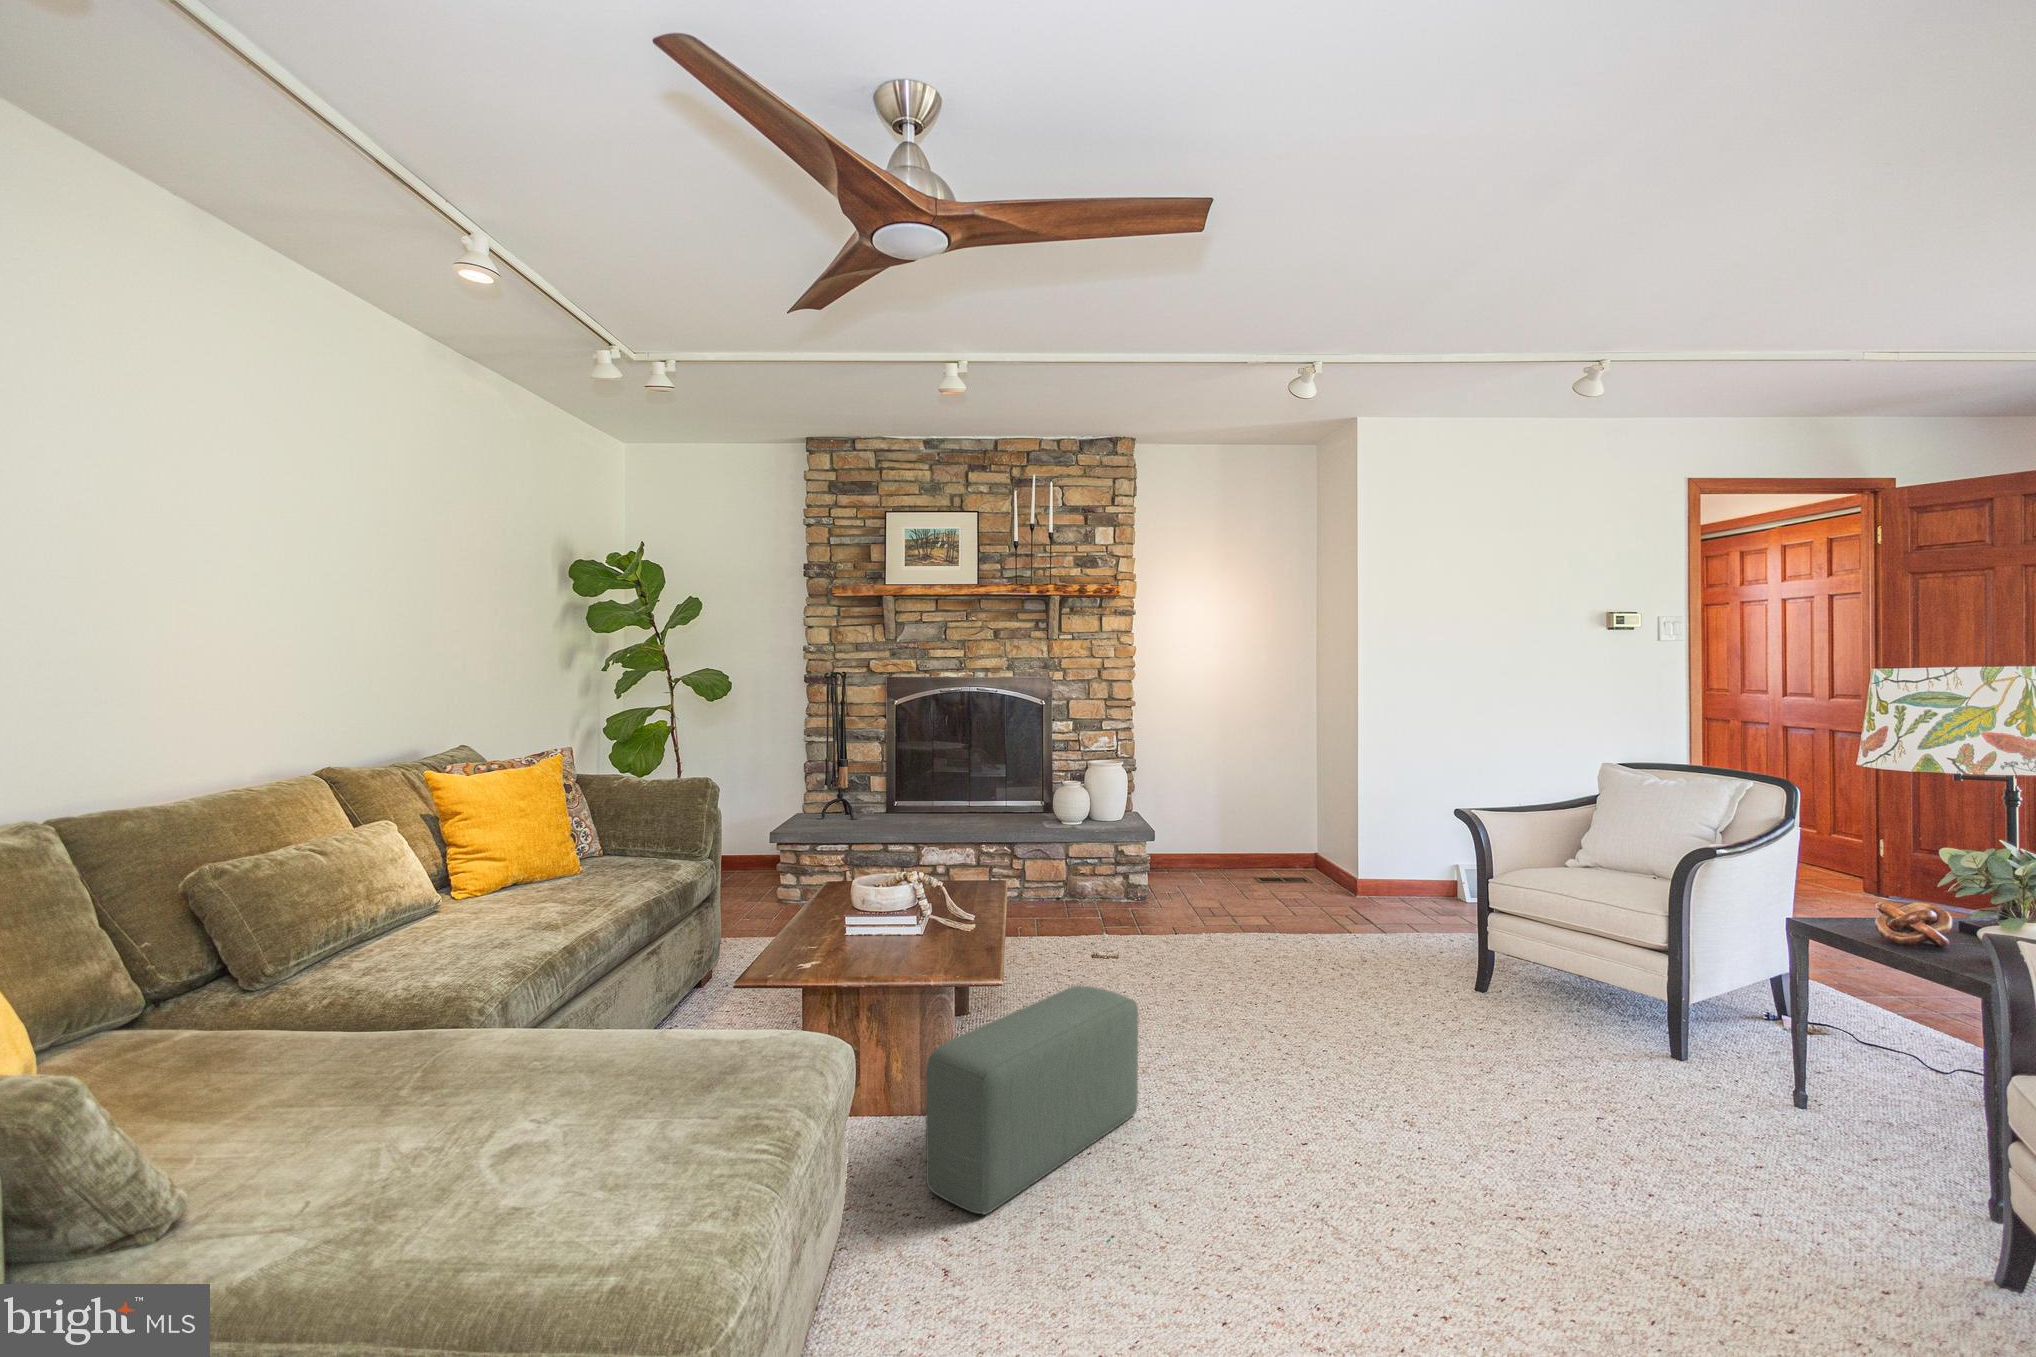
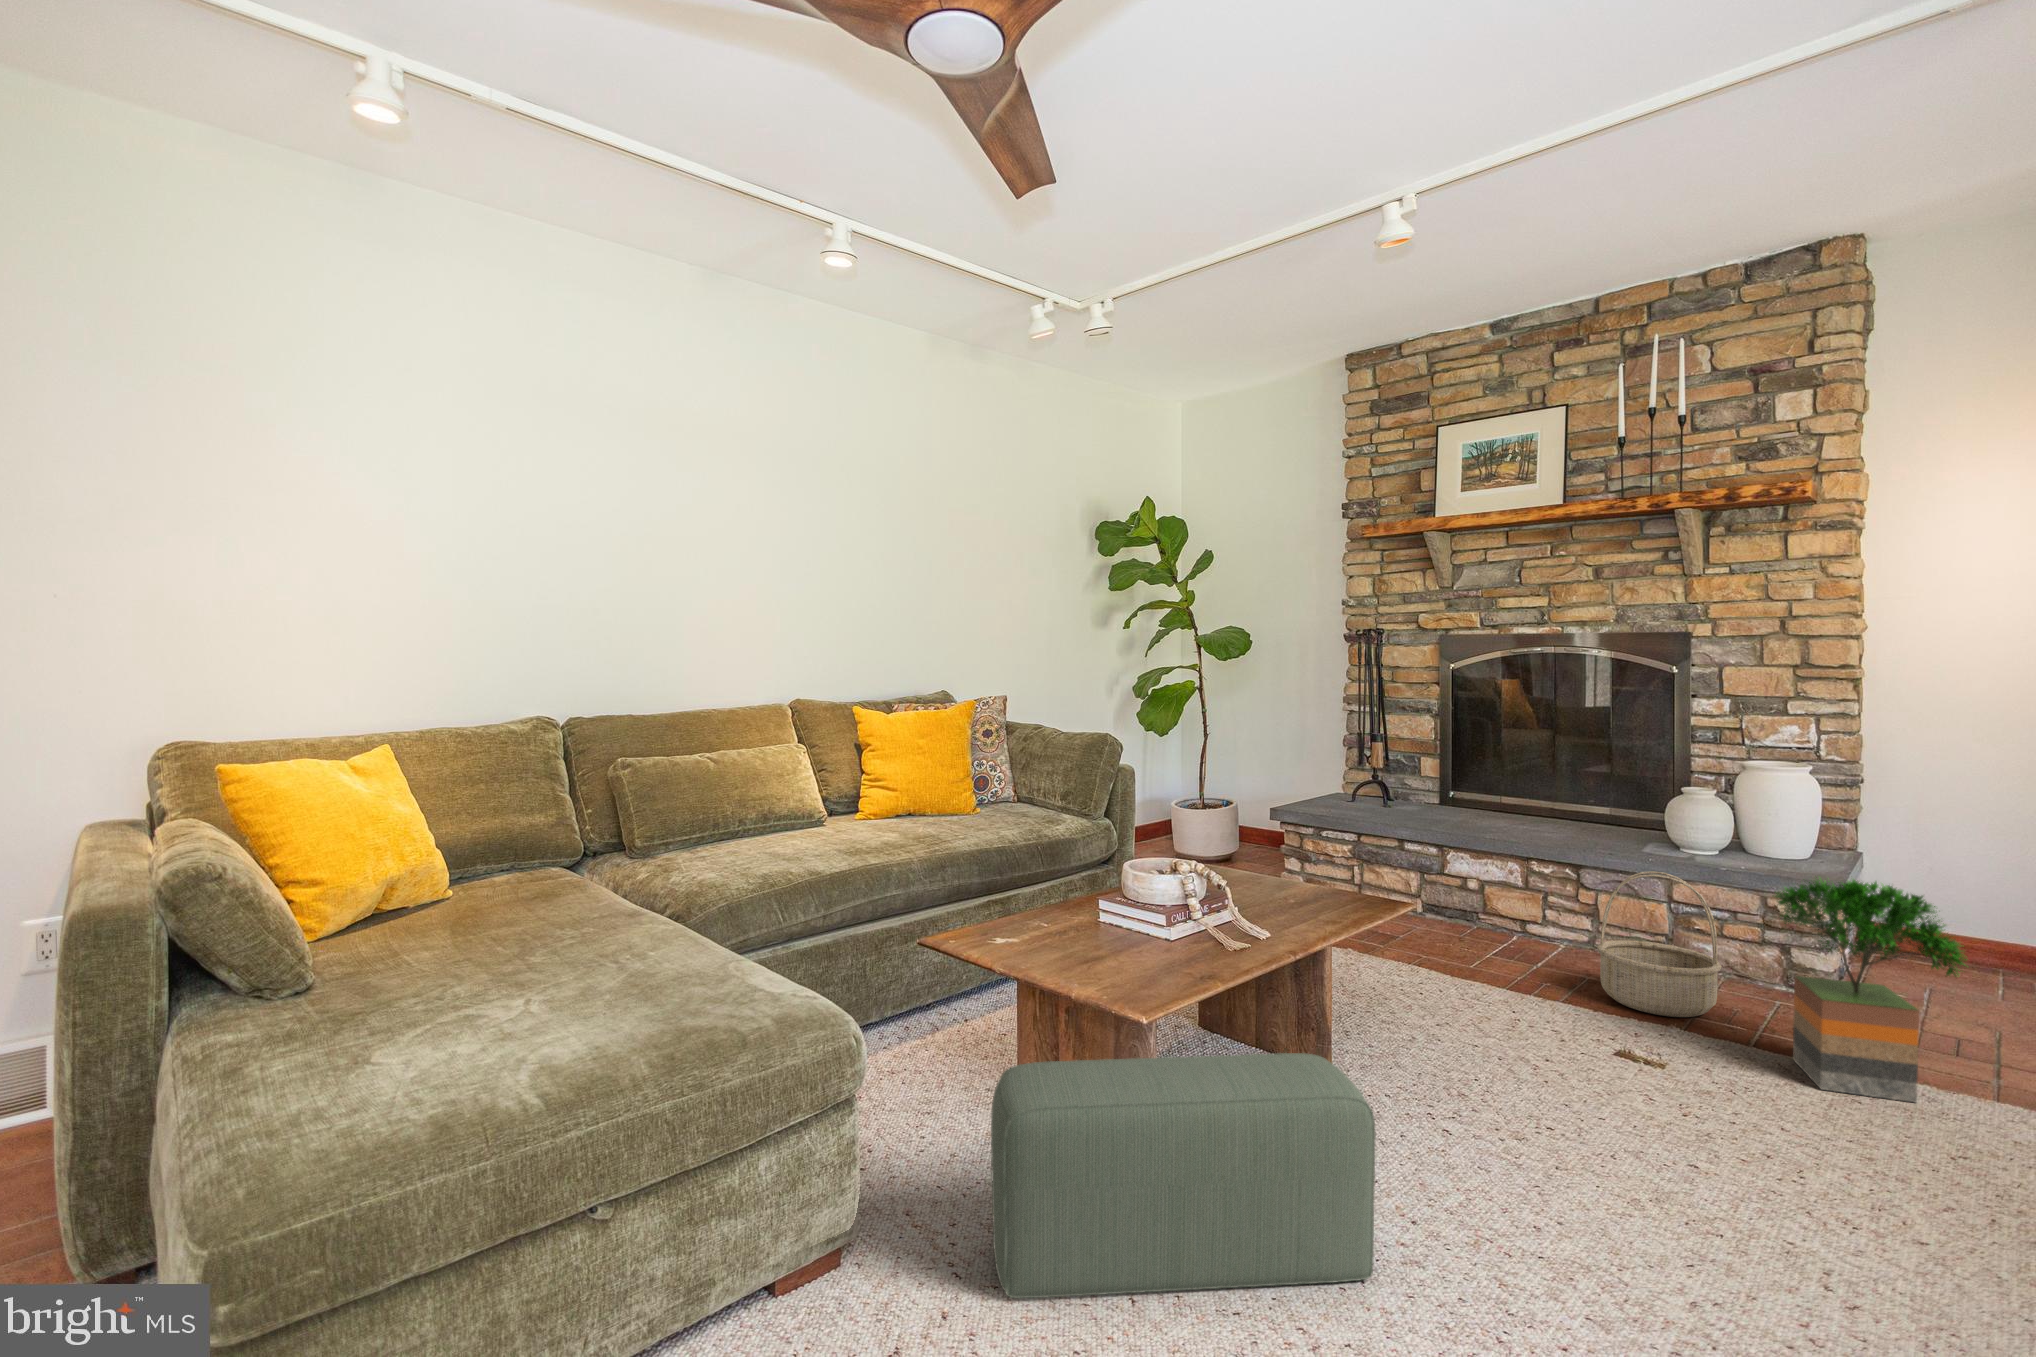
potted tree: none [1160,825,1251,950] -> present [1775,878,1967,1103]
basket: none [1056,839,1123,931] -> present [1597,871,1722,1017]

